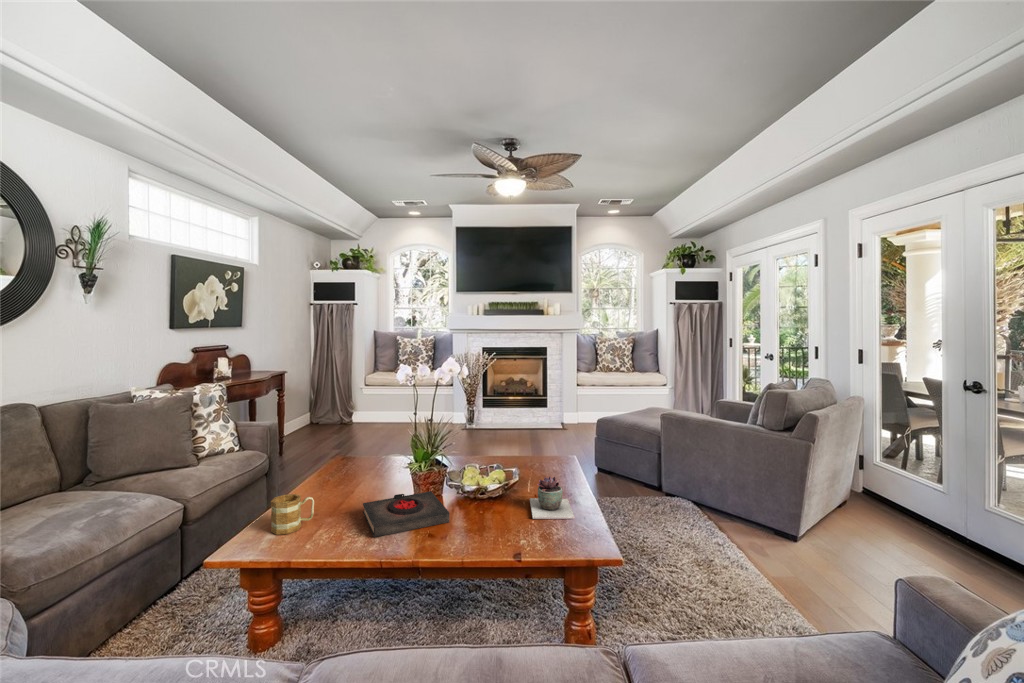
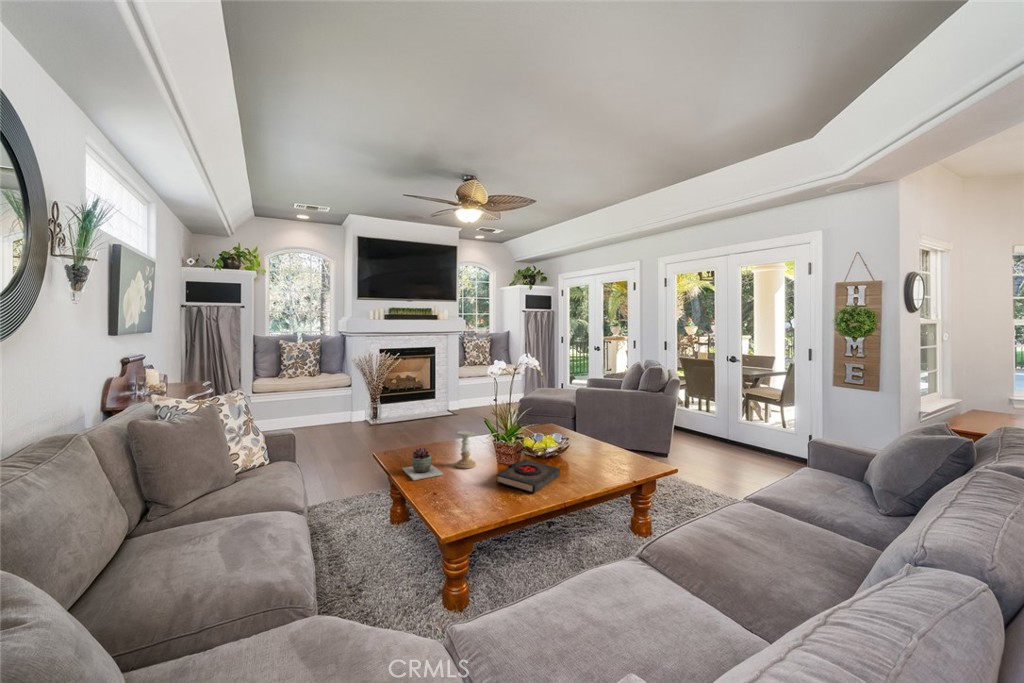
candle holder: none [369,443,394,490] -> present [455,430,476,469]
succulent plant: present [530,477,574,519] -> present [402,448,443,481]
mug: present [271,494,314,535] -> none [447,475,472,509]

